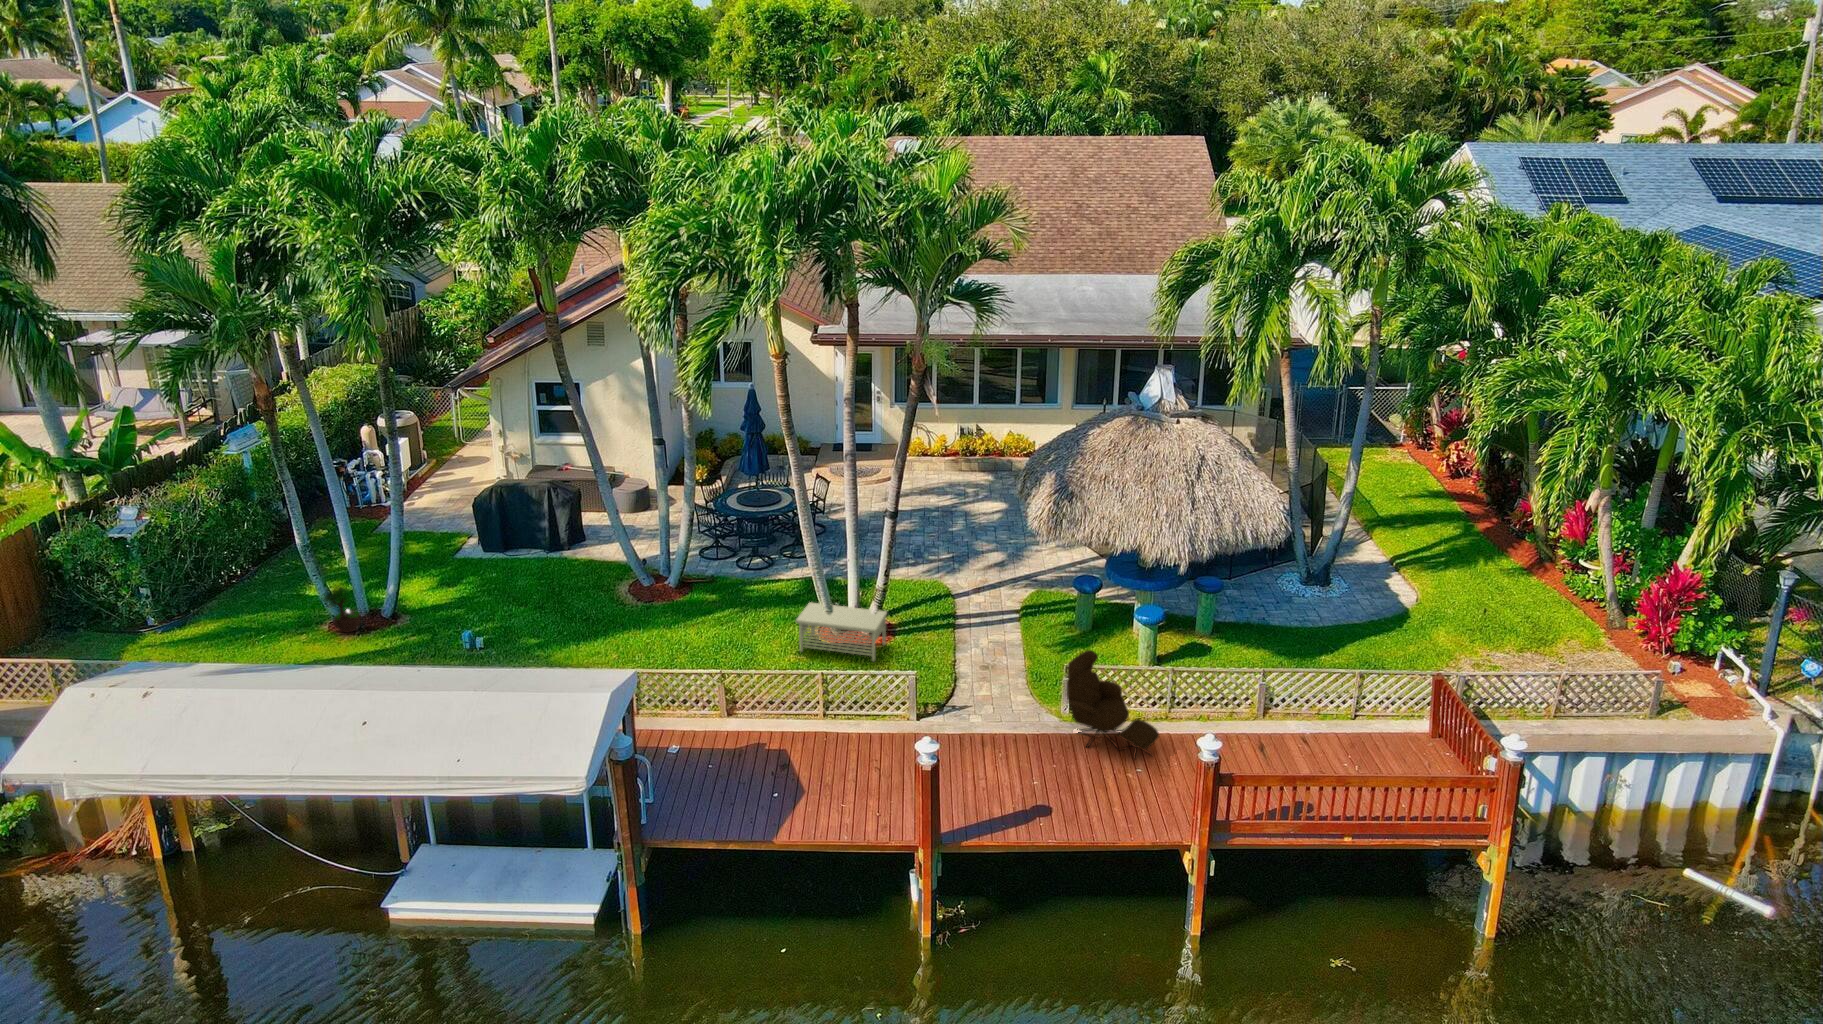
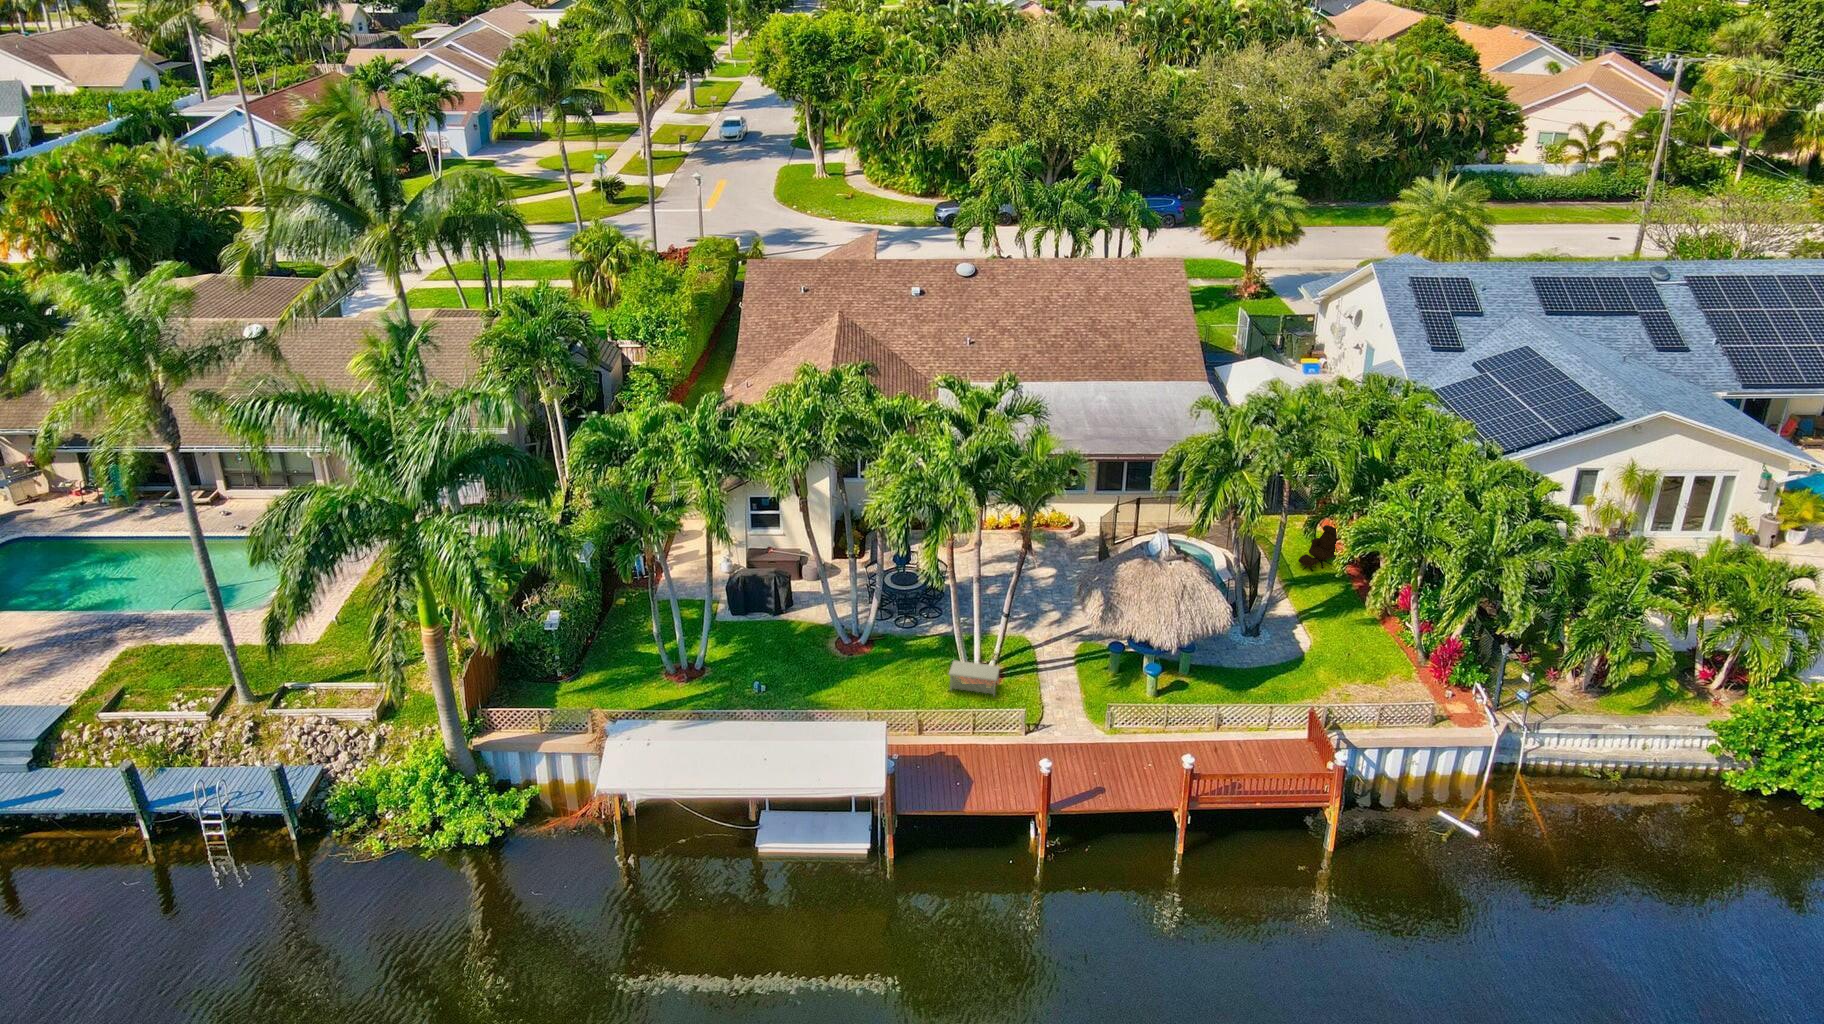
potted tree: present [321,584,361,632] -> none [669,656,690,684]
lounge chair: present [1067,650,1159,759] -> present [1299,525,1336,571]

